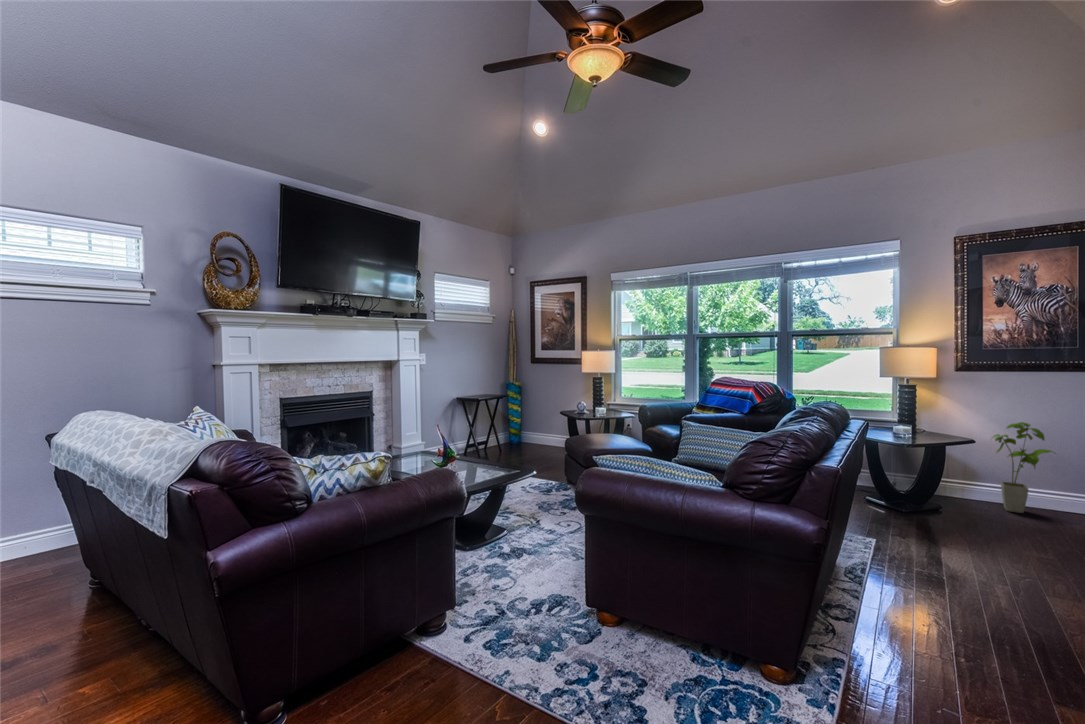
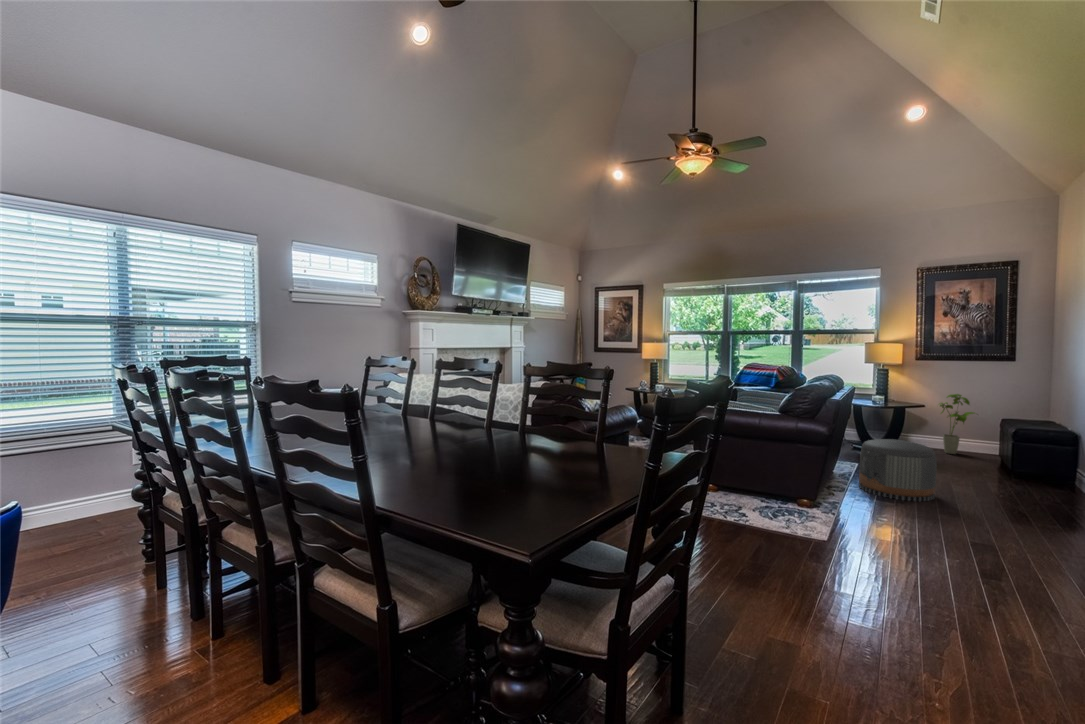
pouf: none [879,516,1026,649] -> present [859,439,937,501]

